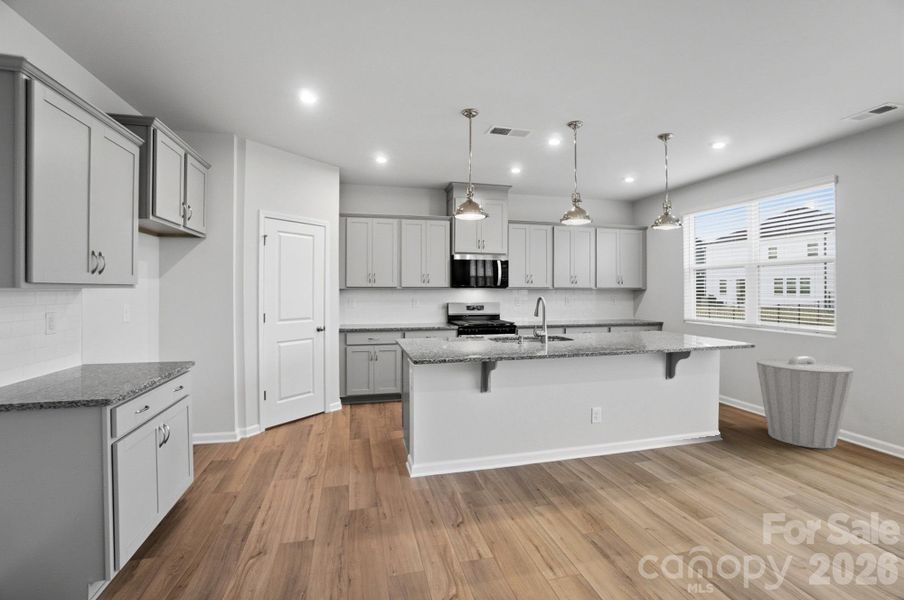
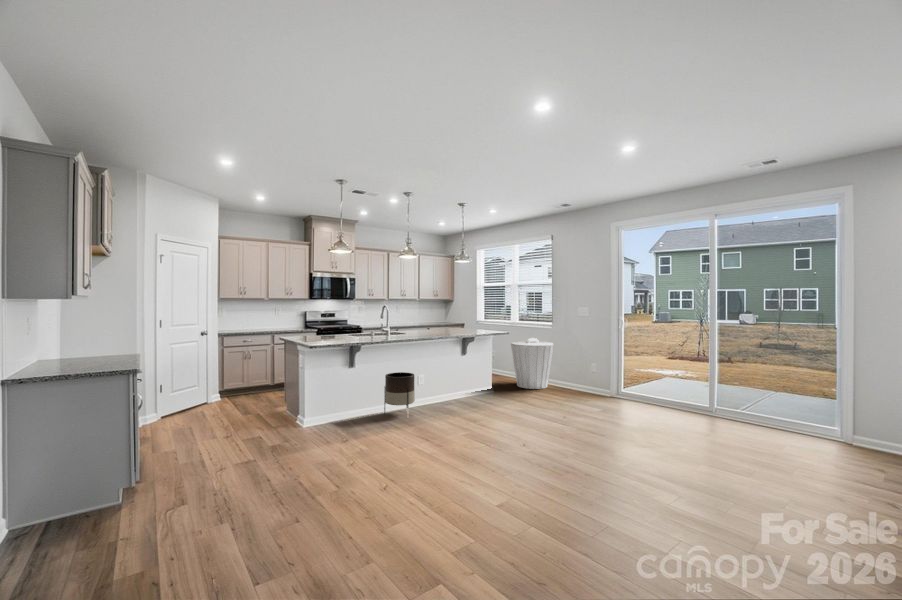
planter: none [534,404,584,484] -> present [384,372,415,414]

